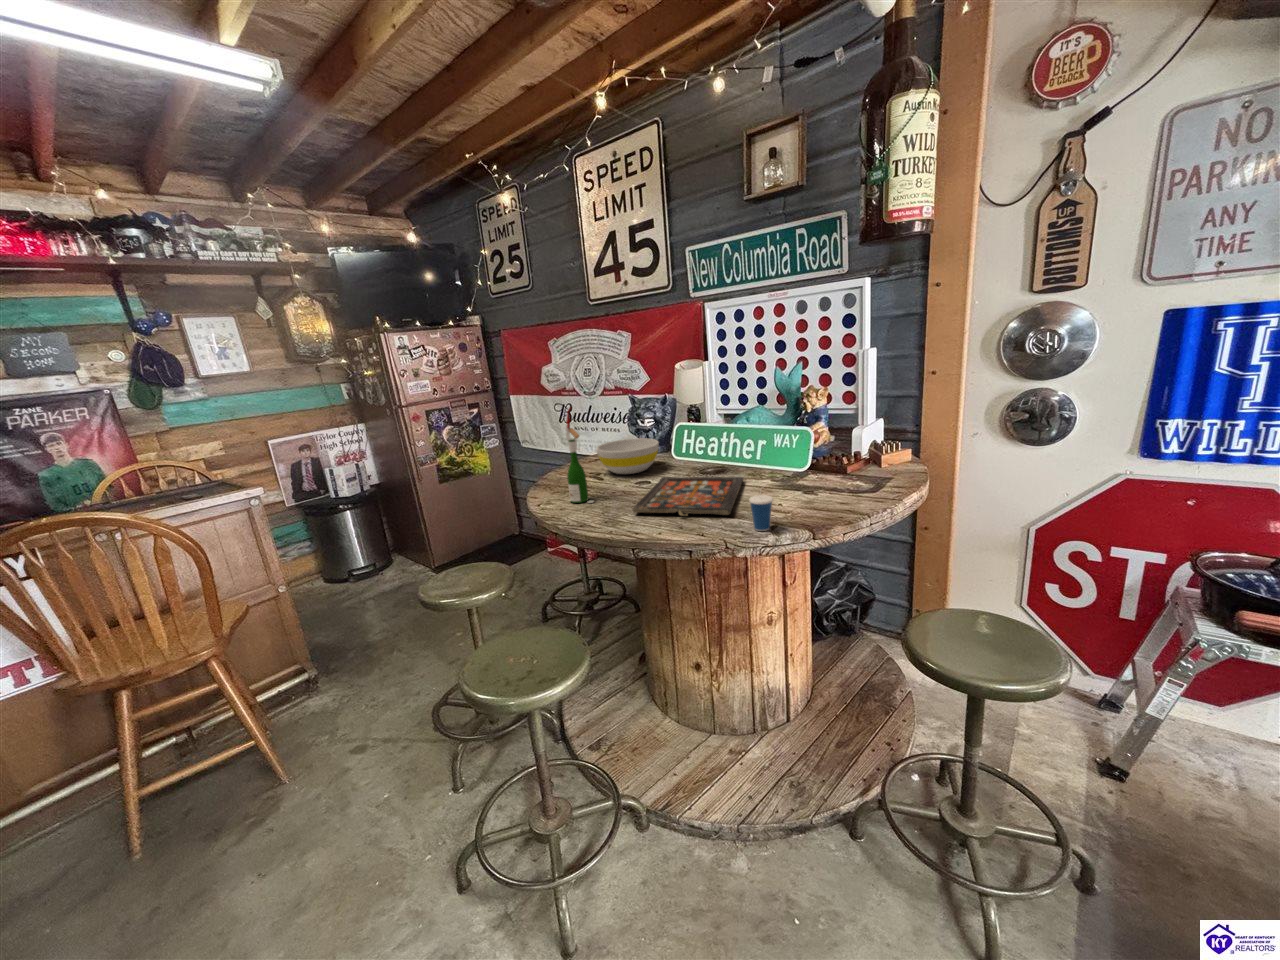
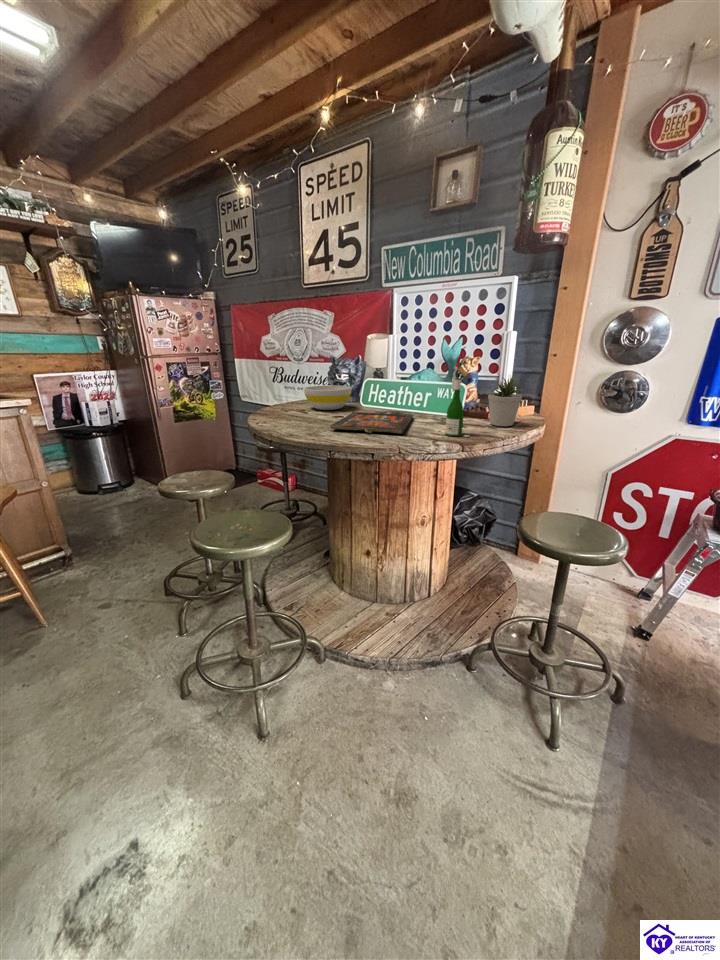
wine bottle: present [566,407,594,503] -> present [445,347,469,437]
potted plant: none [844,421,894,490] -> present [488,376,522,426]
cup: present [749,486,773,531] -> none [418,406,436,443]

